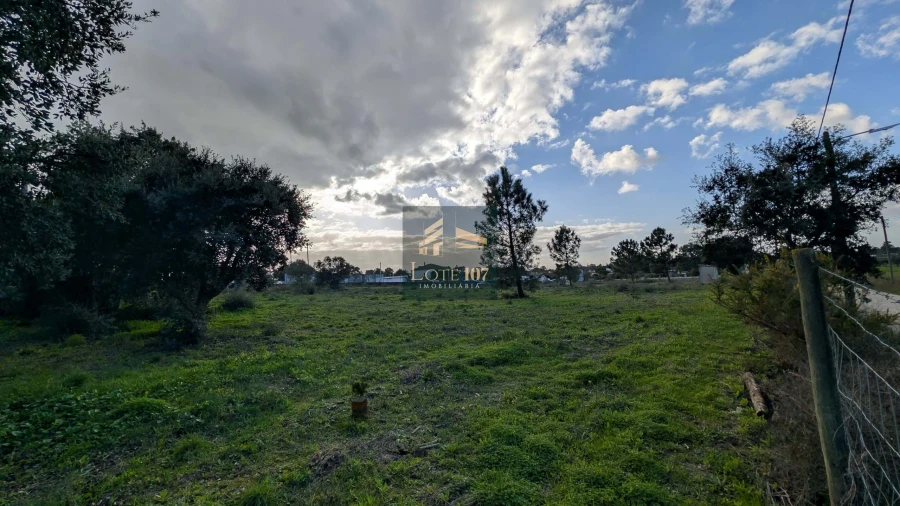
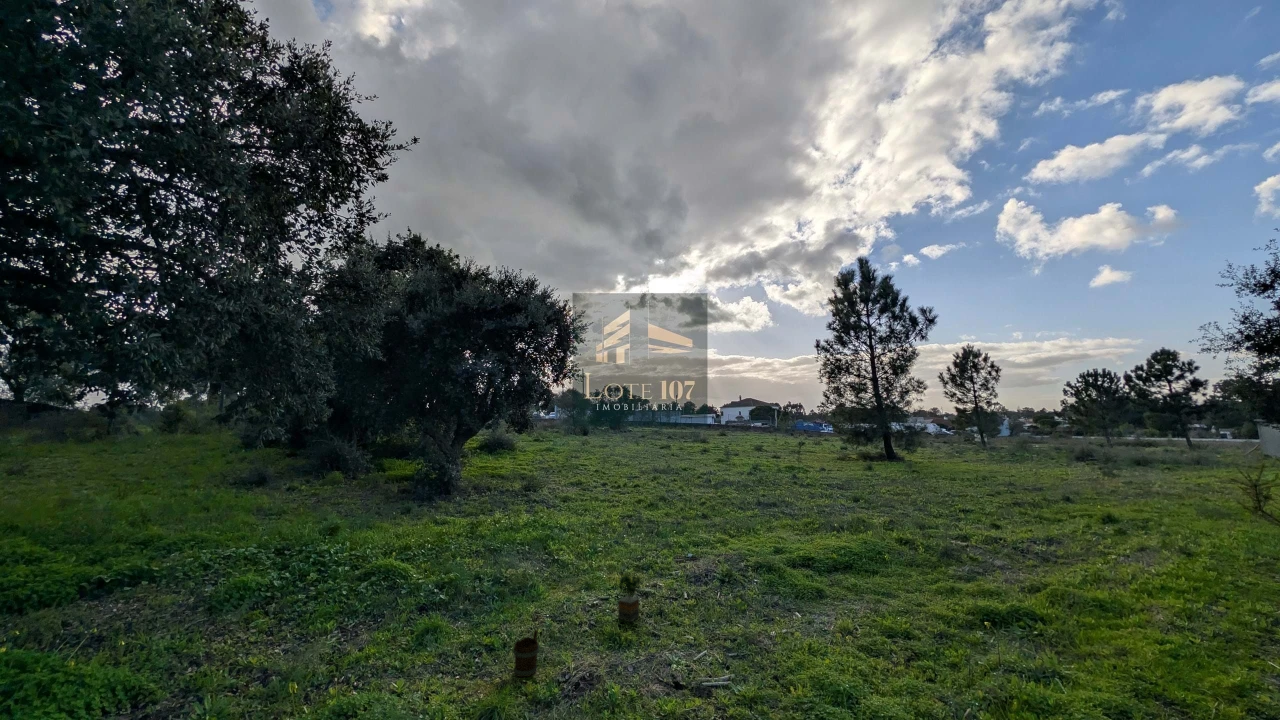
bucket: none [269,431,291,469] -> present [513,630,539,677]

